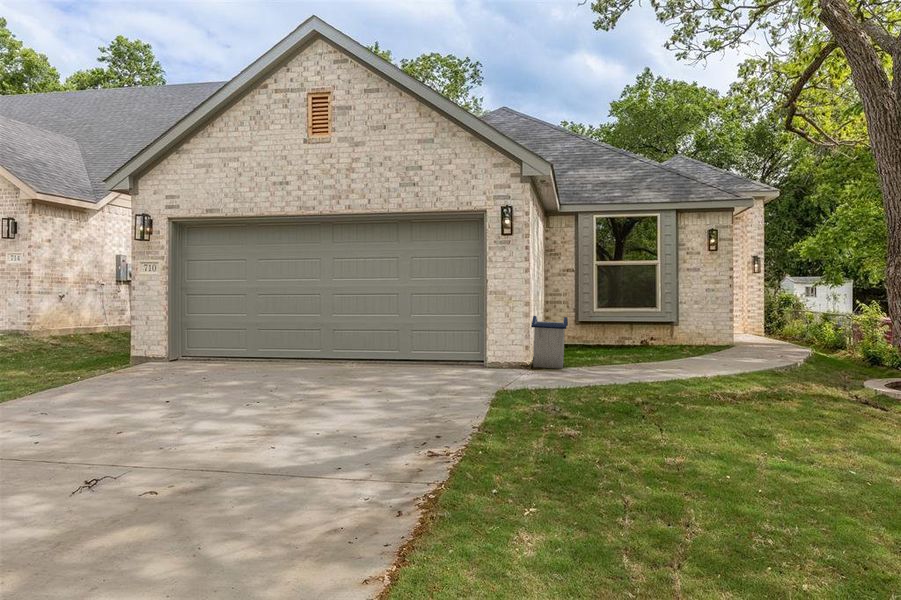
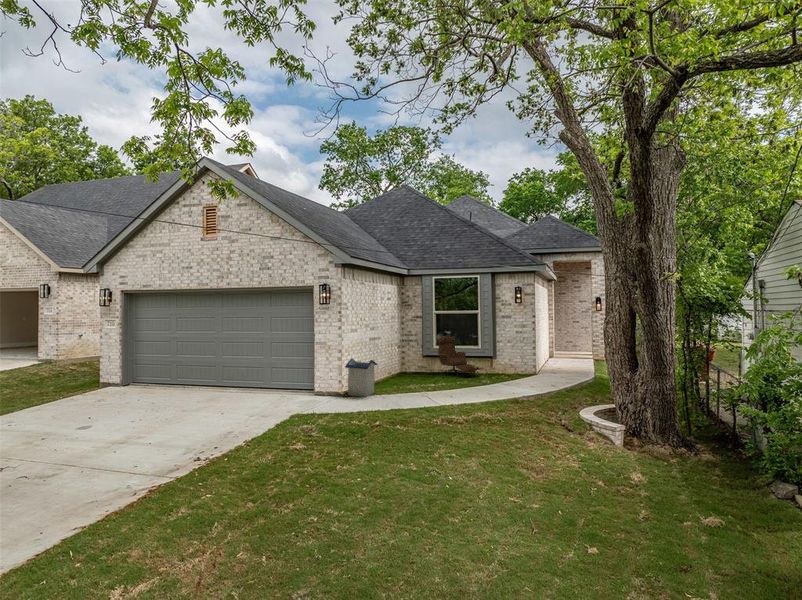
lounge chair: none [604,296,662,349] -> present [438,336,476,377]

